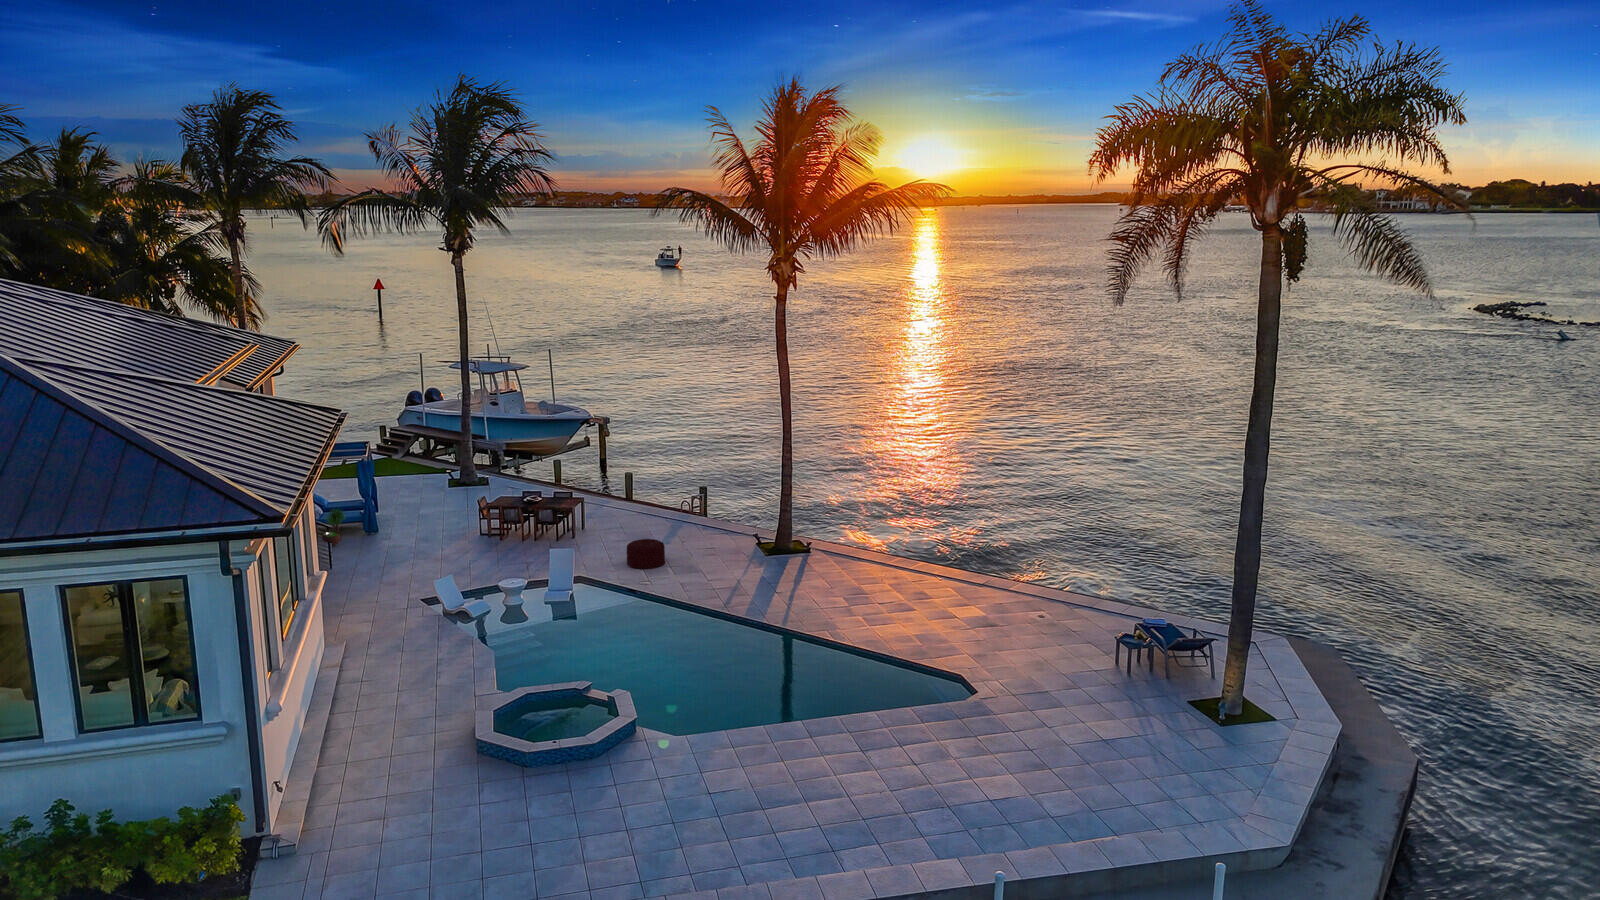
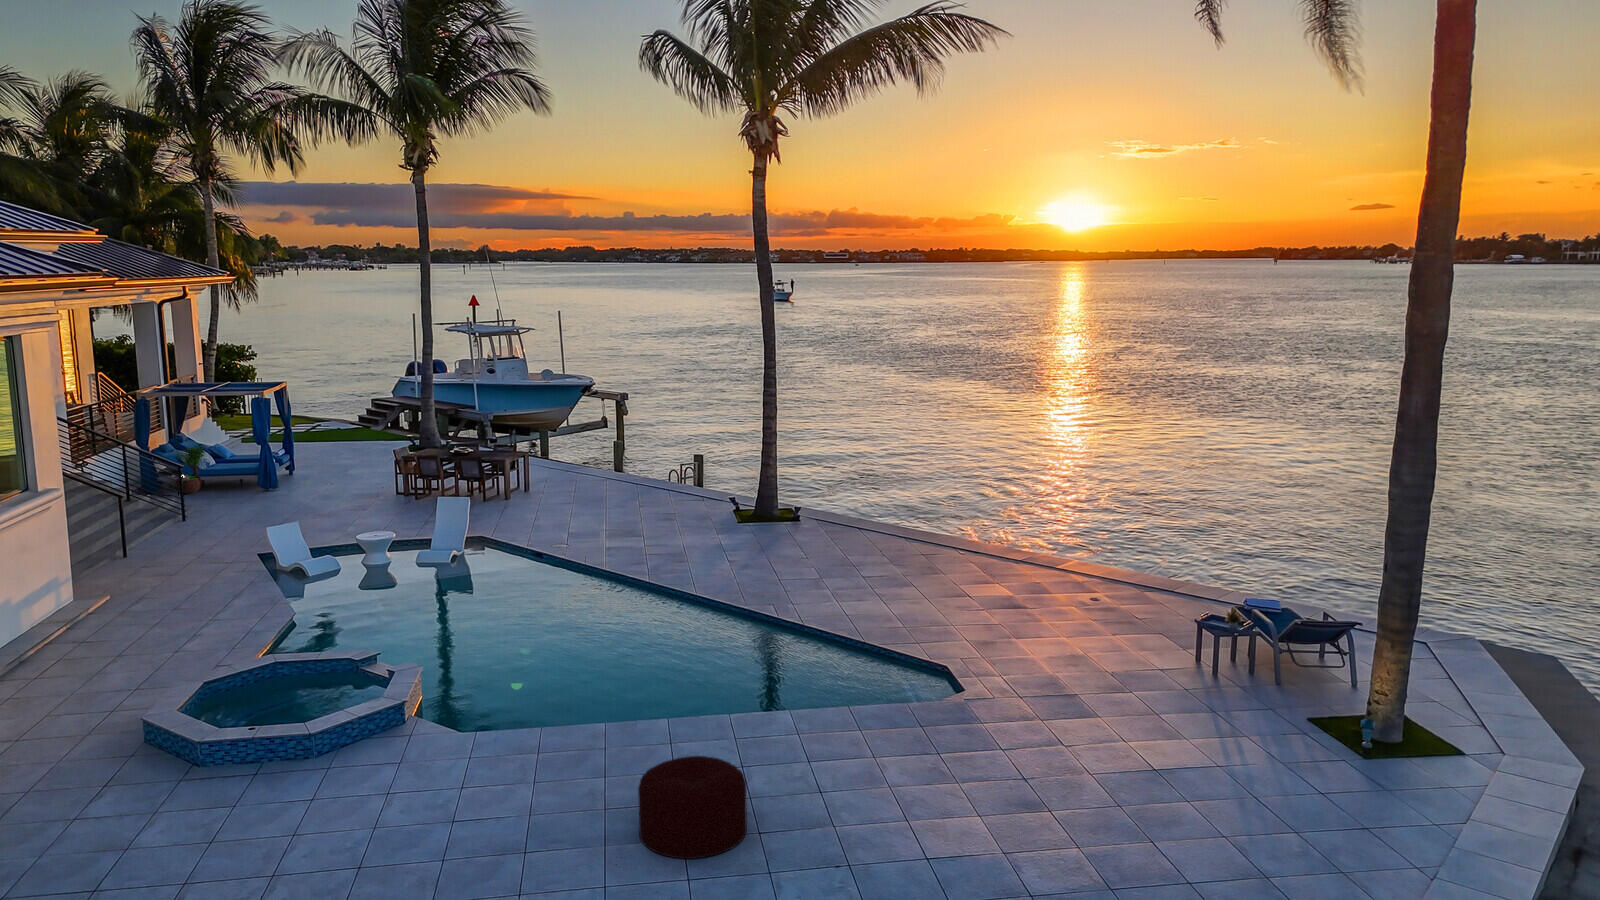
ottoman: present [627,539,665,569] -> present [638,756,747,859]

